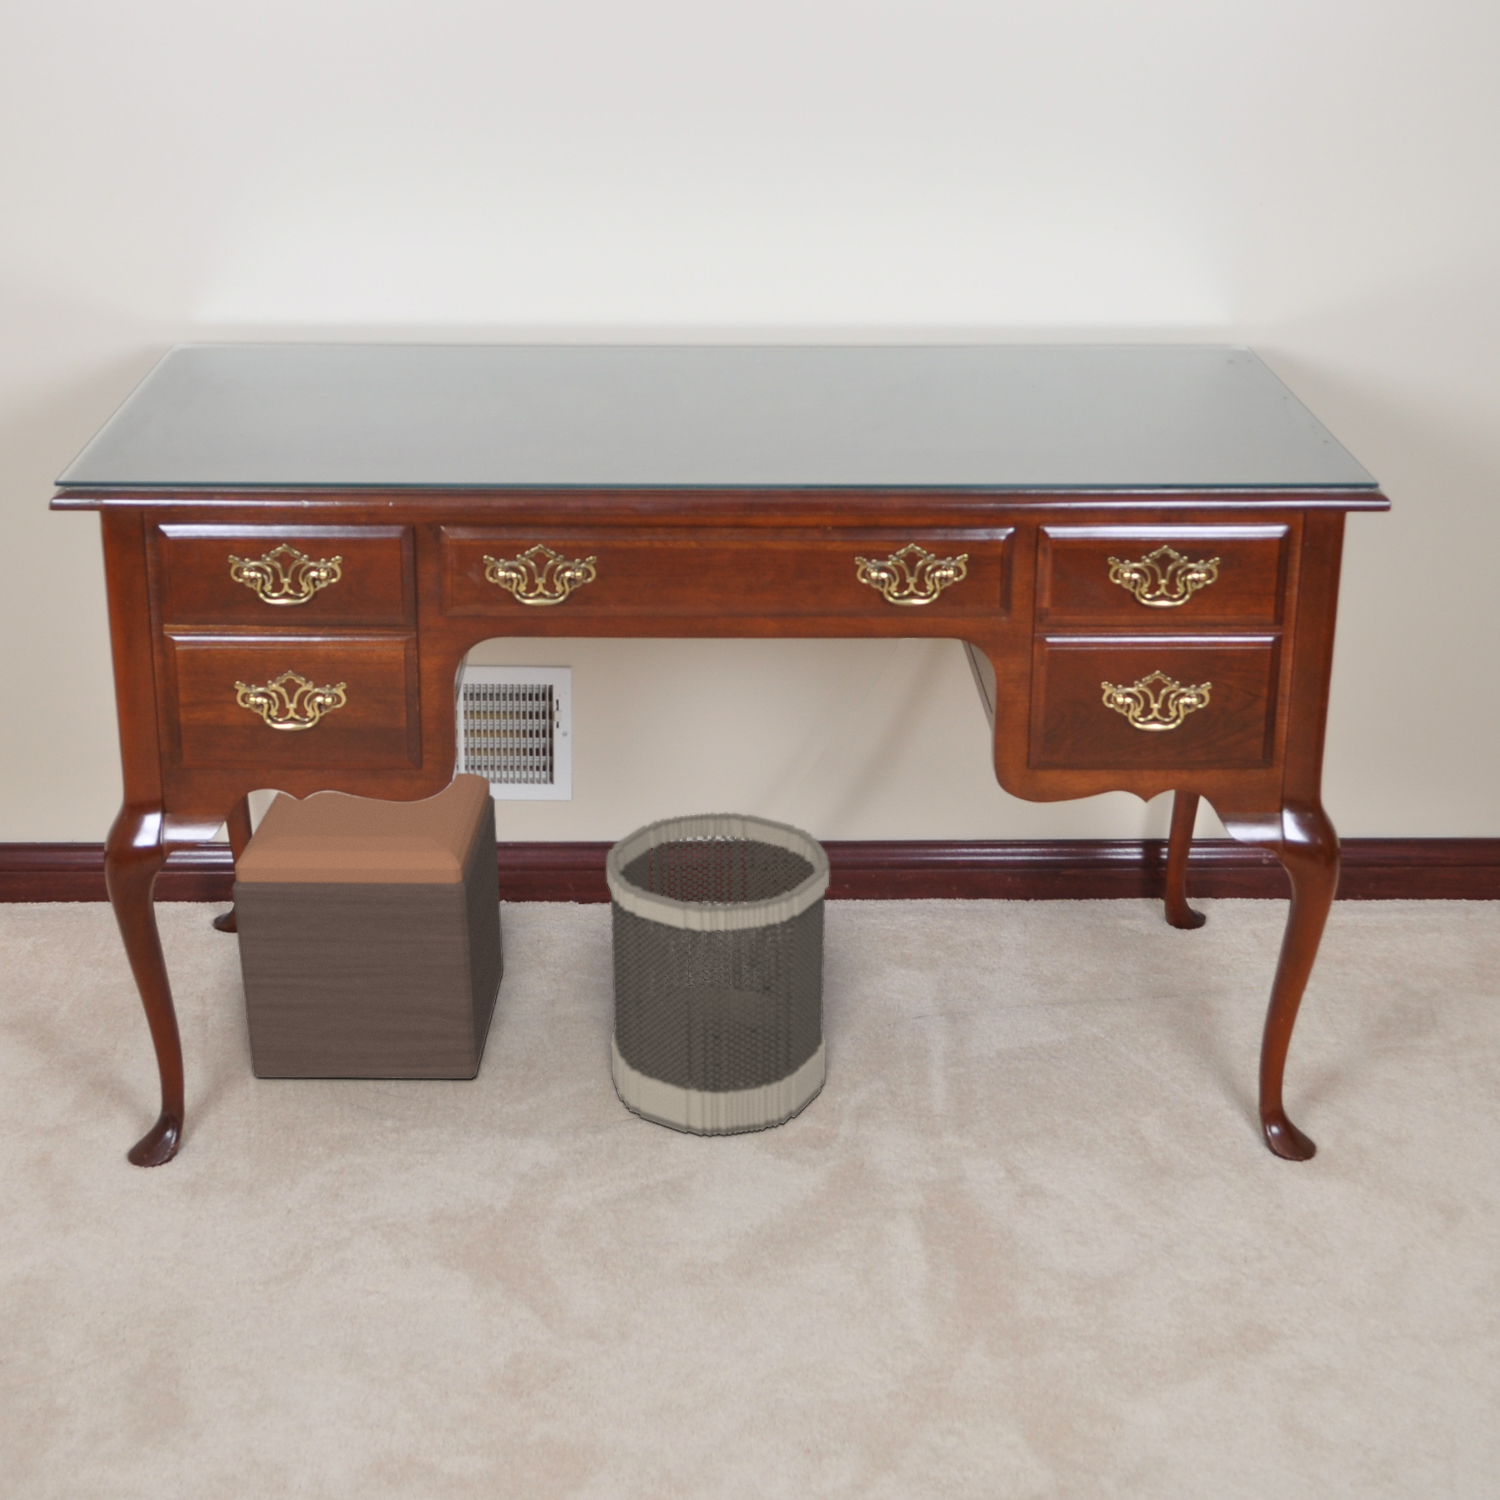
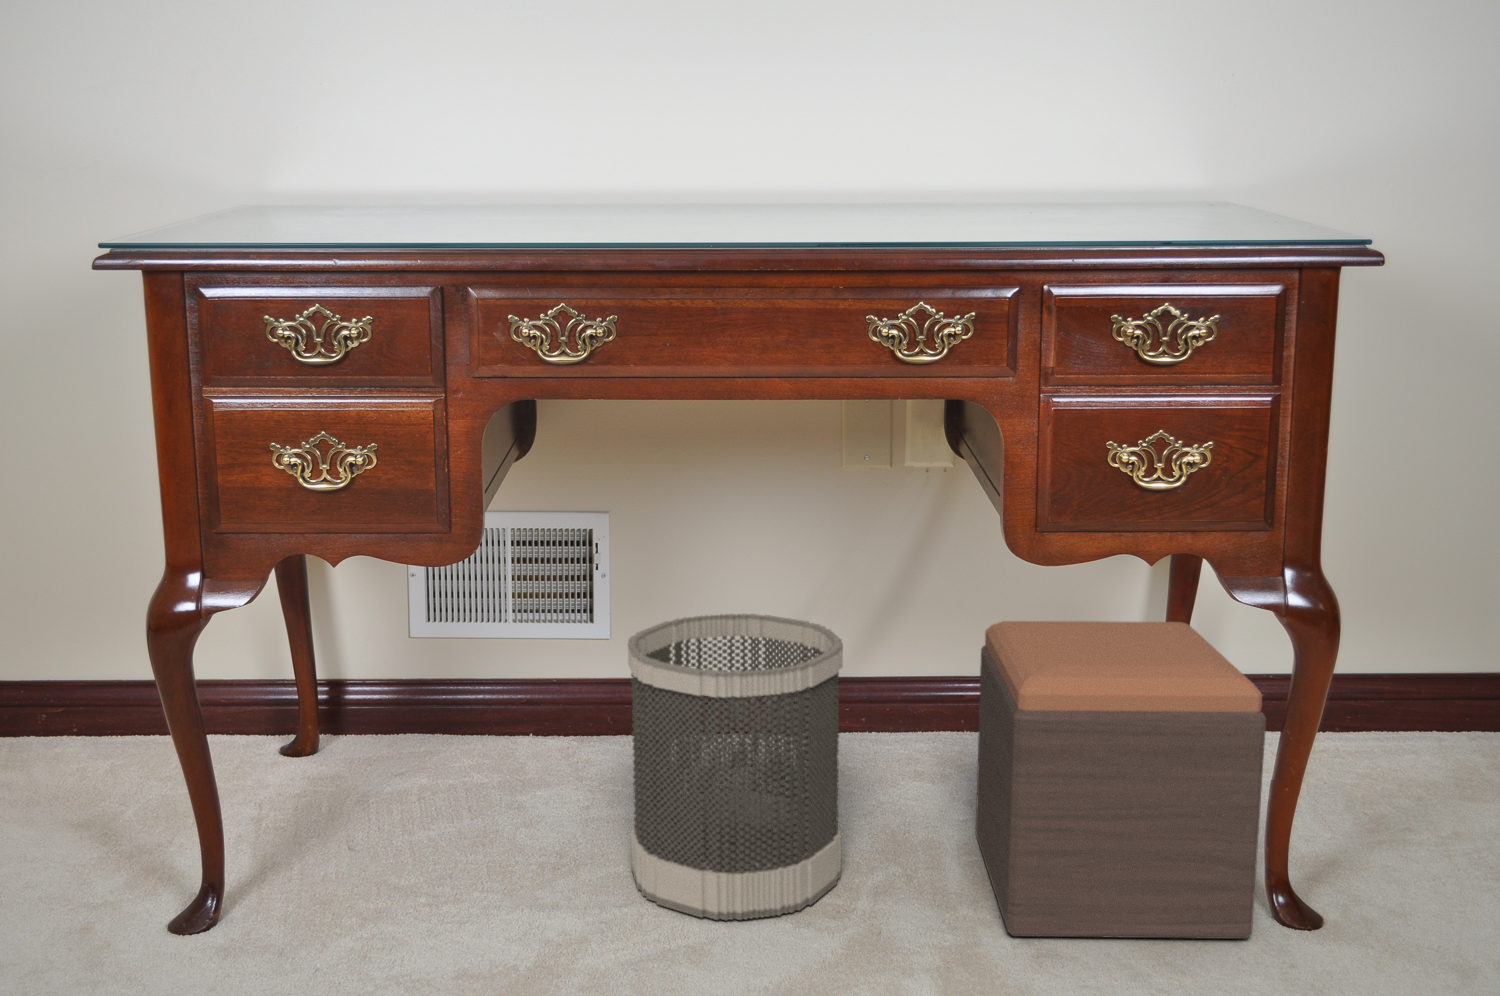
footstool: present [232,773,503,1079] -> present [976,621,1266,939]

